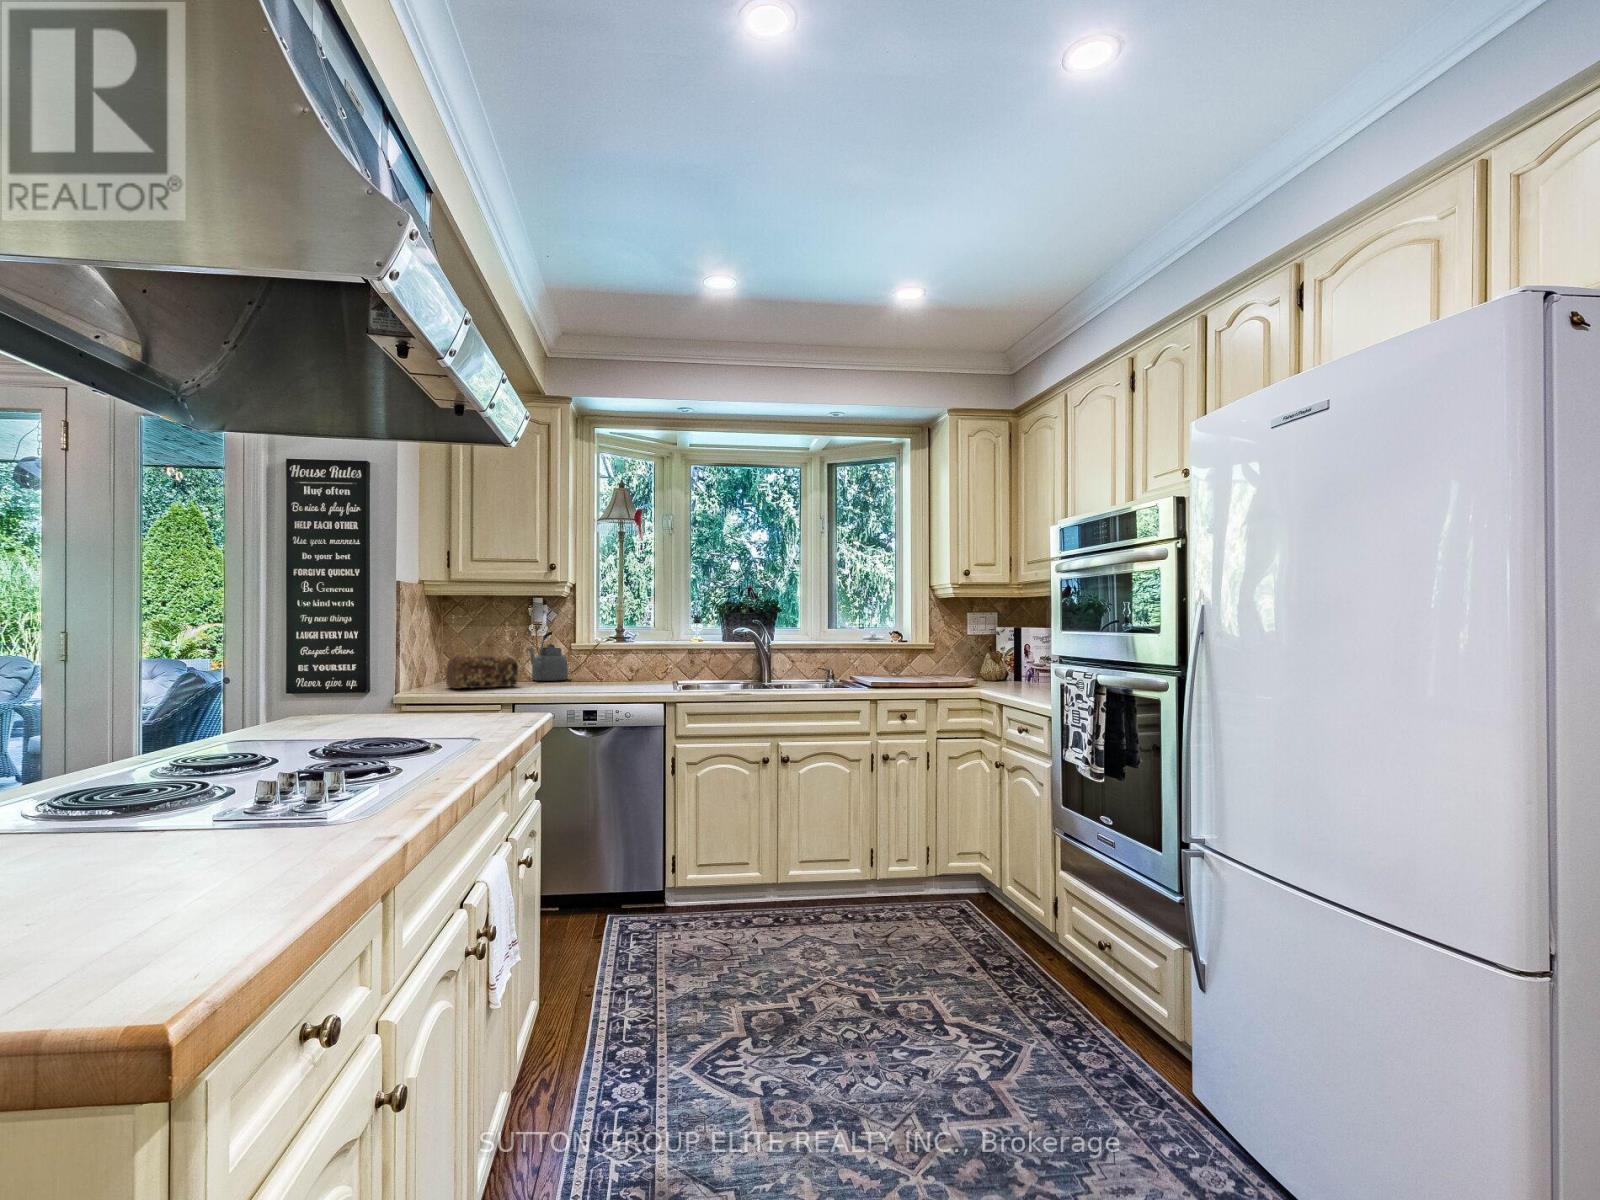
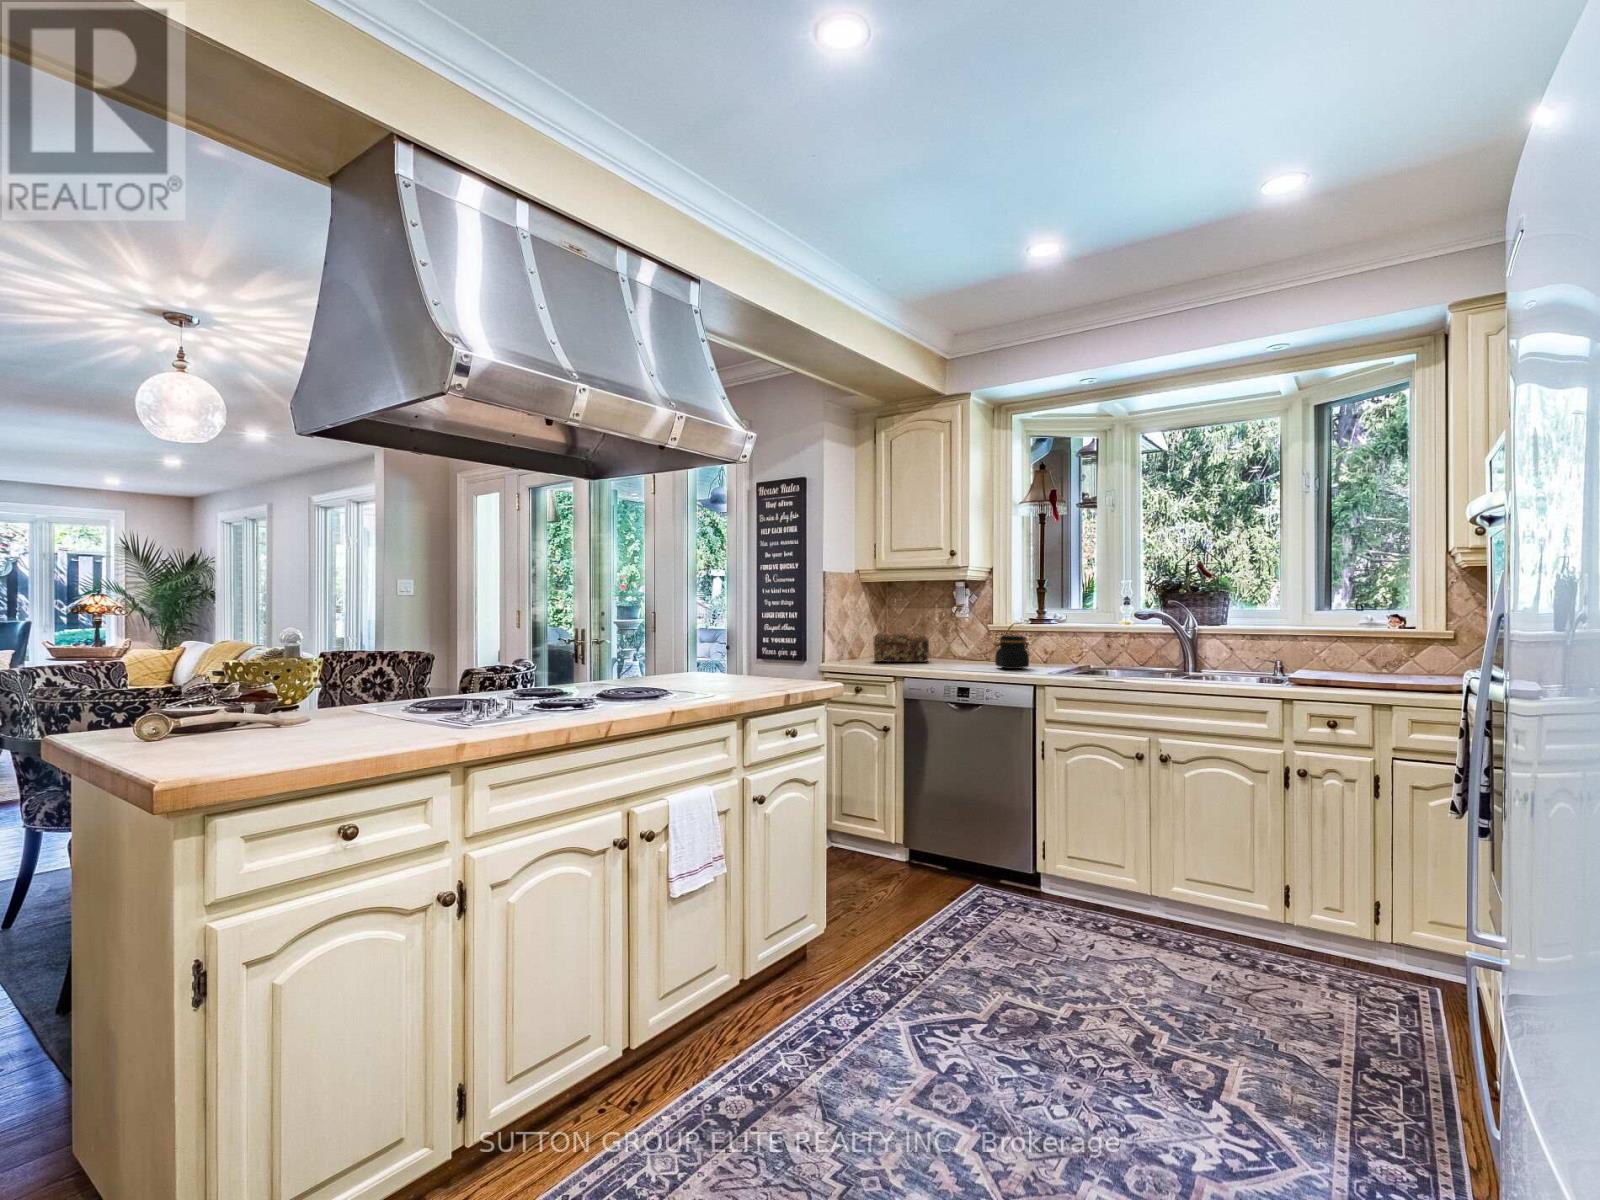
kettle: present [527,632,568,681] -> none [946,613,989,659]
jar: none [604,654,640,688] -> present [994,635,1030,669]

